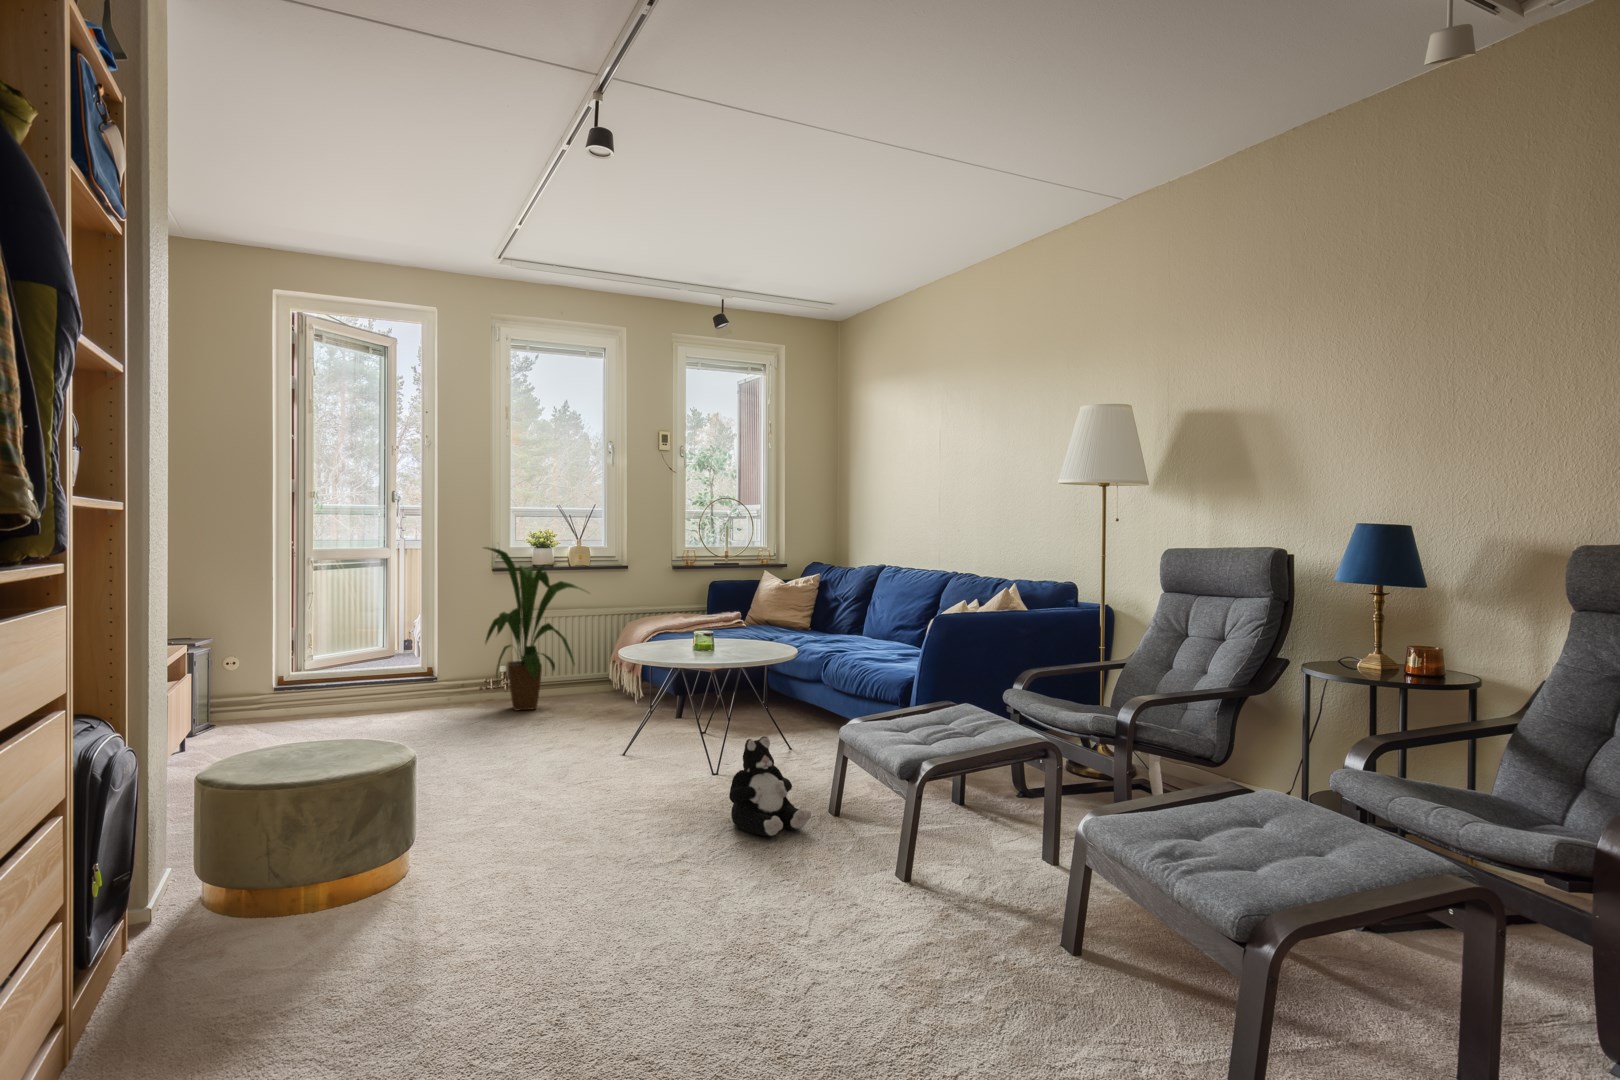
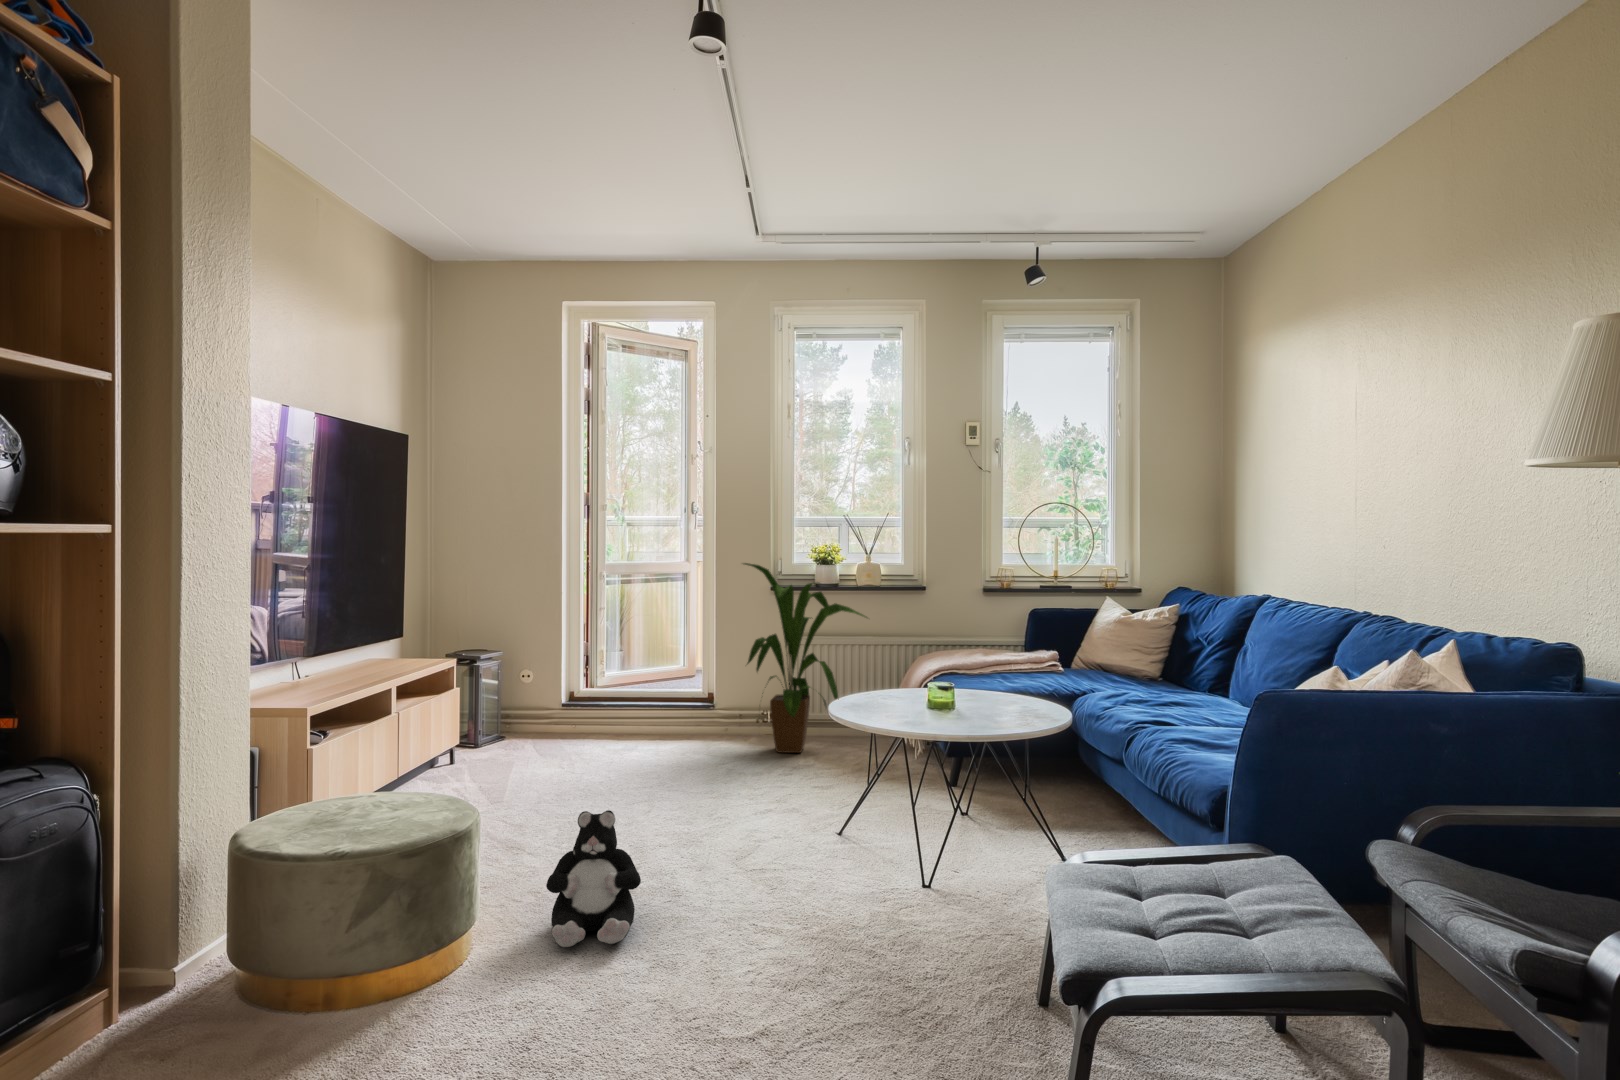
plush toy: present [729,737,811,836] -> present [546,810,641,947]

